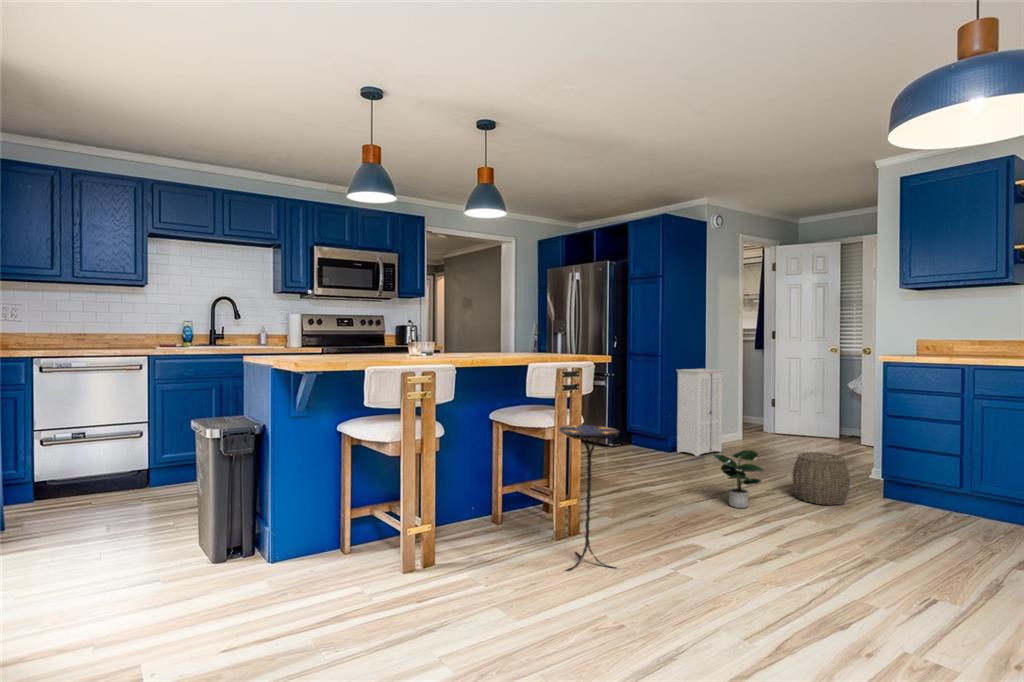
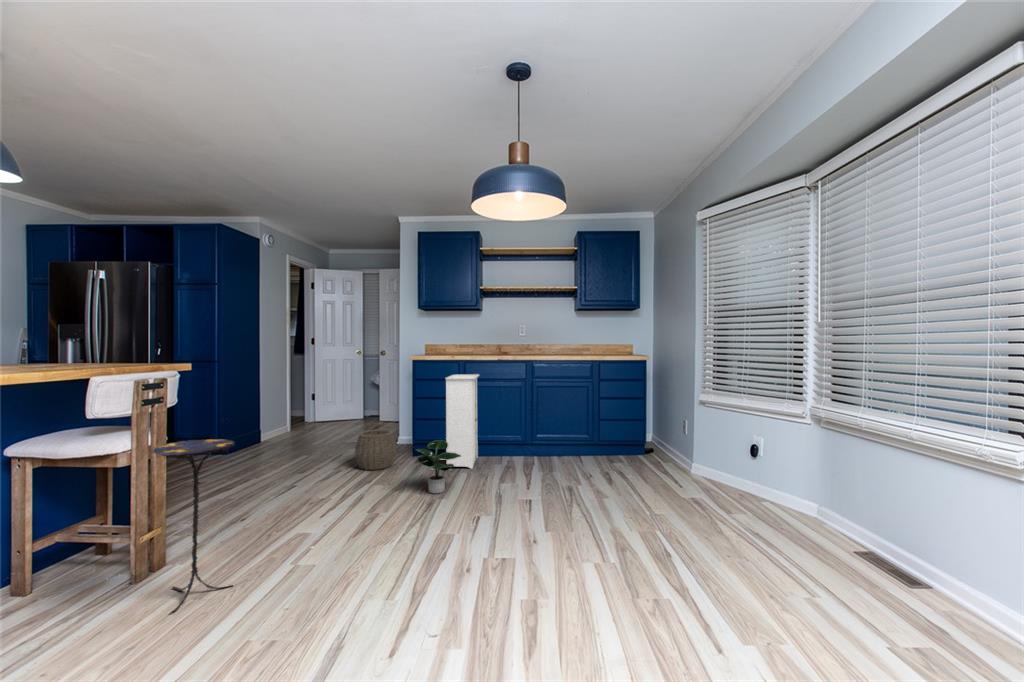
storage cabinet: present [677,368,725,456] -> present [446,374,479,469]
potted plant: present [713,450,765,508] -> present [416,440,461,493]

